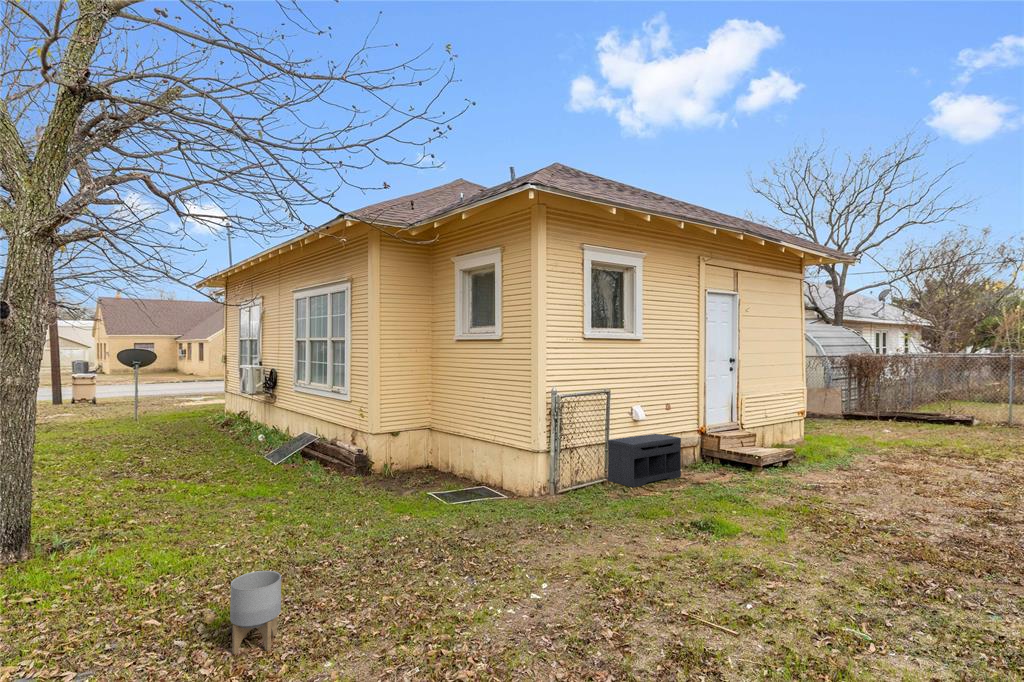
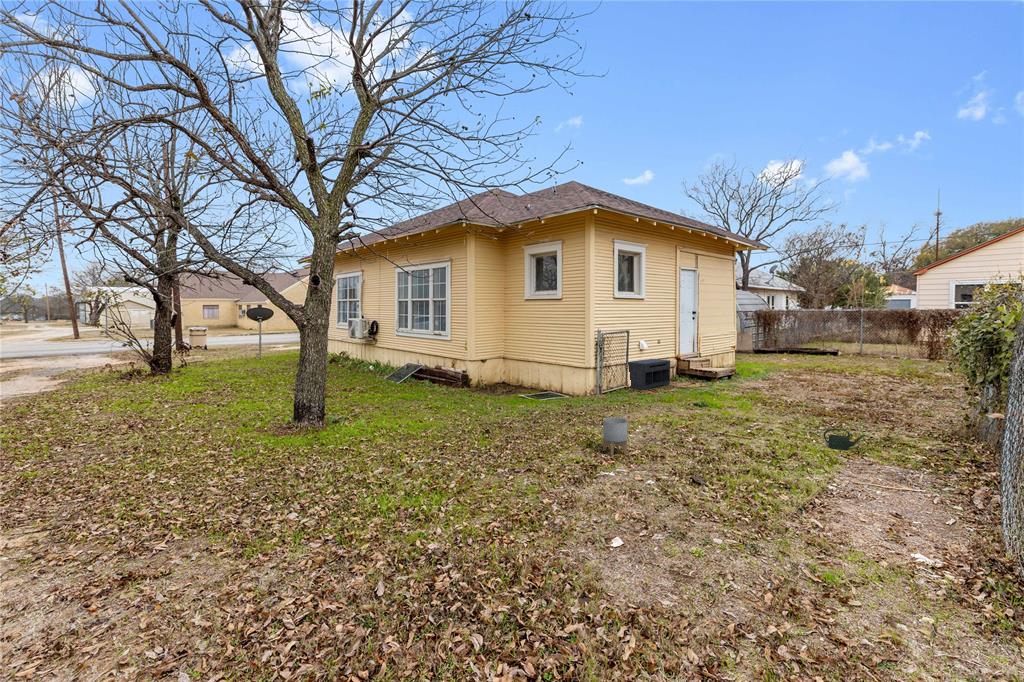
planter: present [230,571,281,654] -> present [603,417,628,456]
watering can: none [894,606,975,652] -> present [823,429,864,450]

